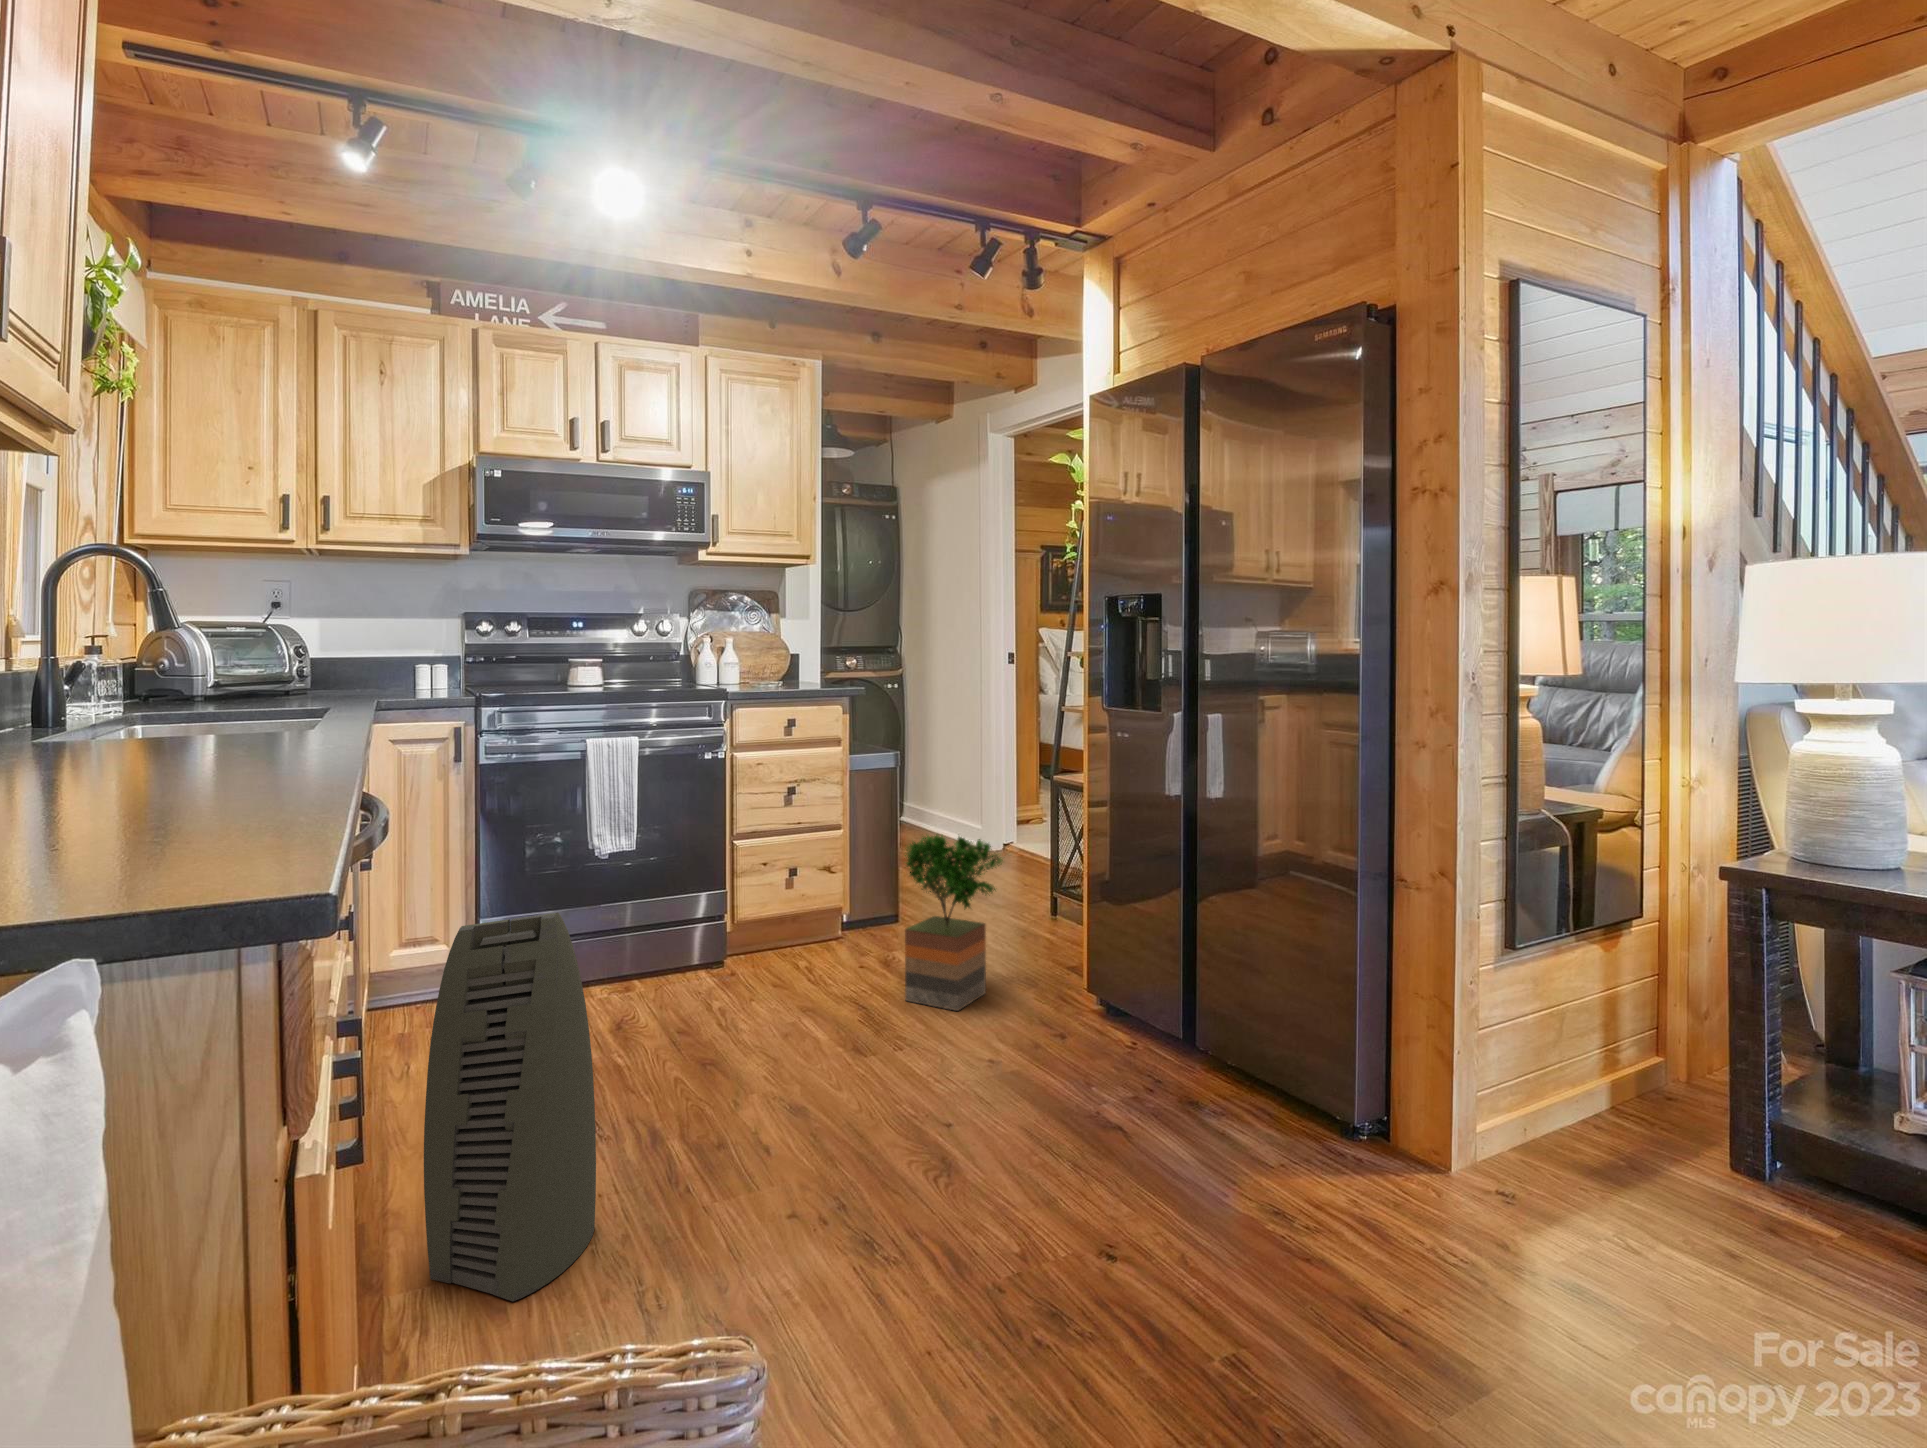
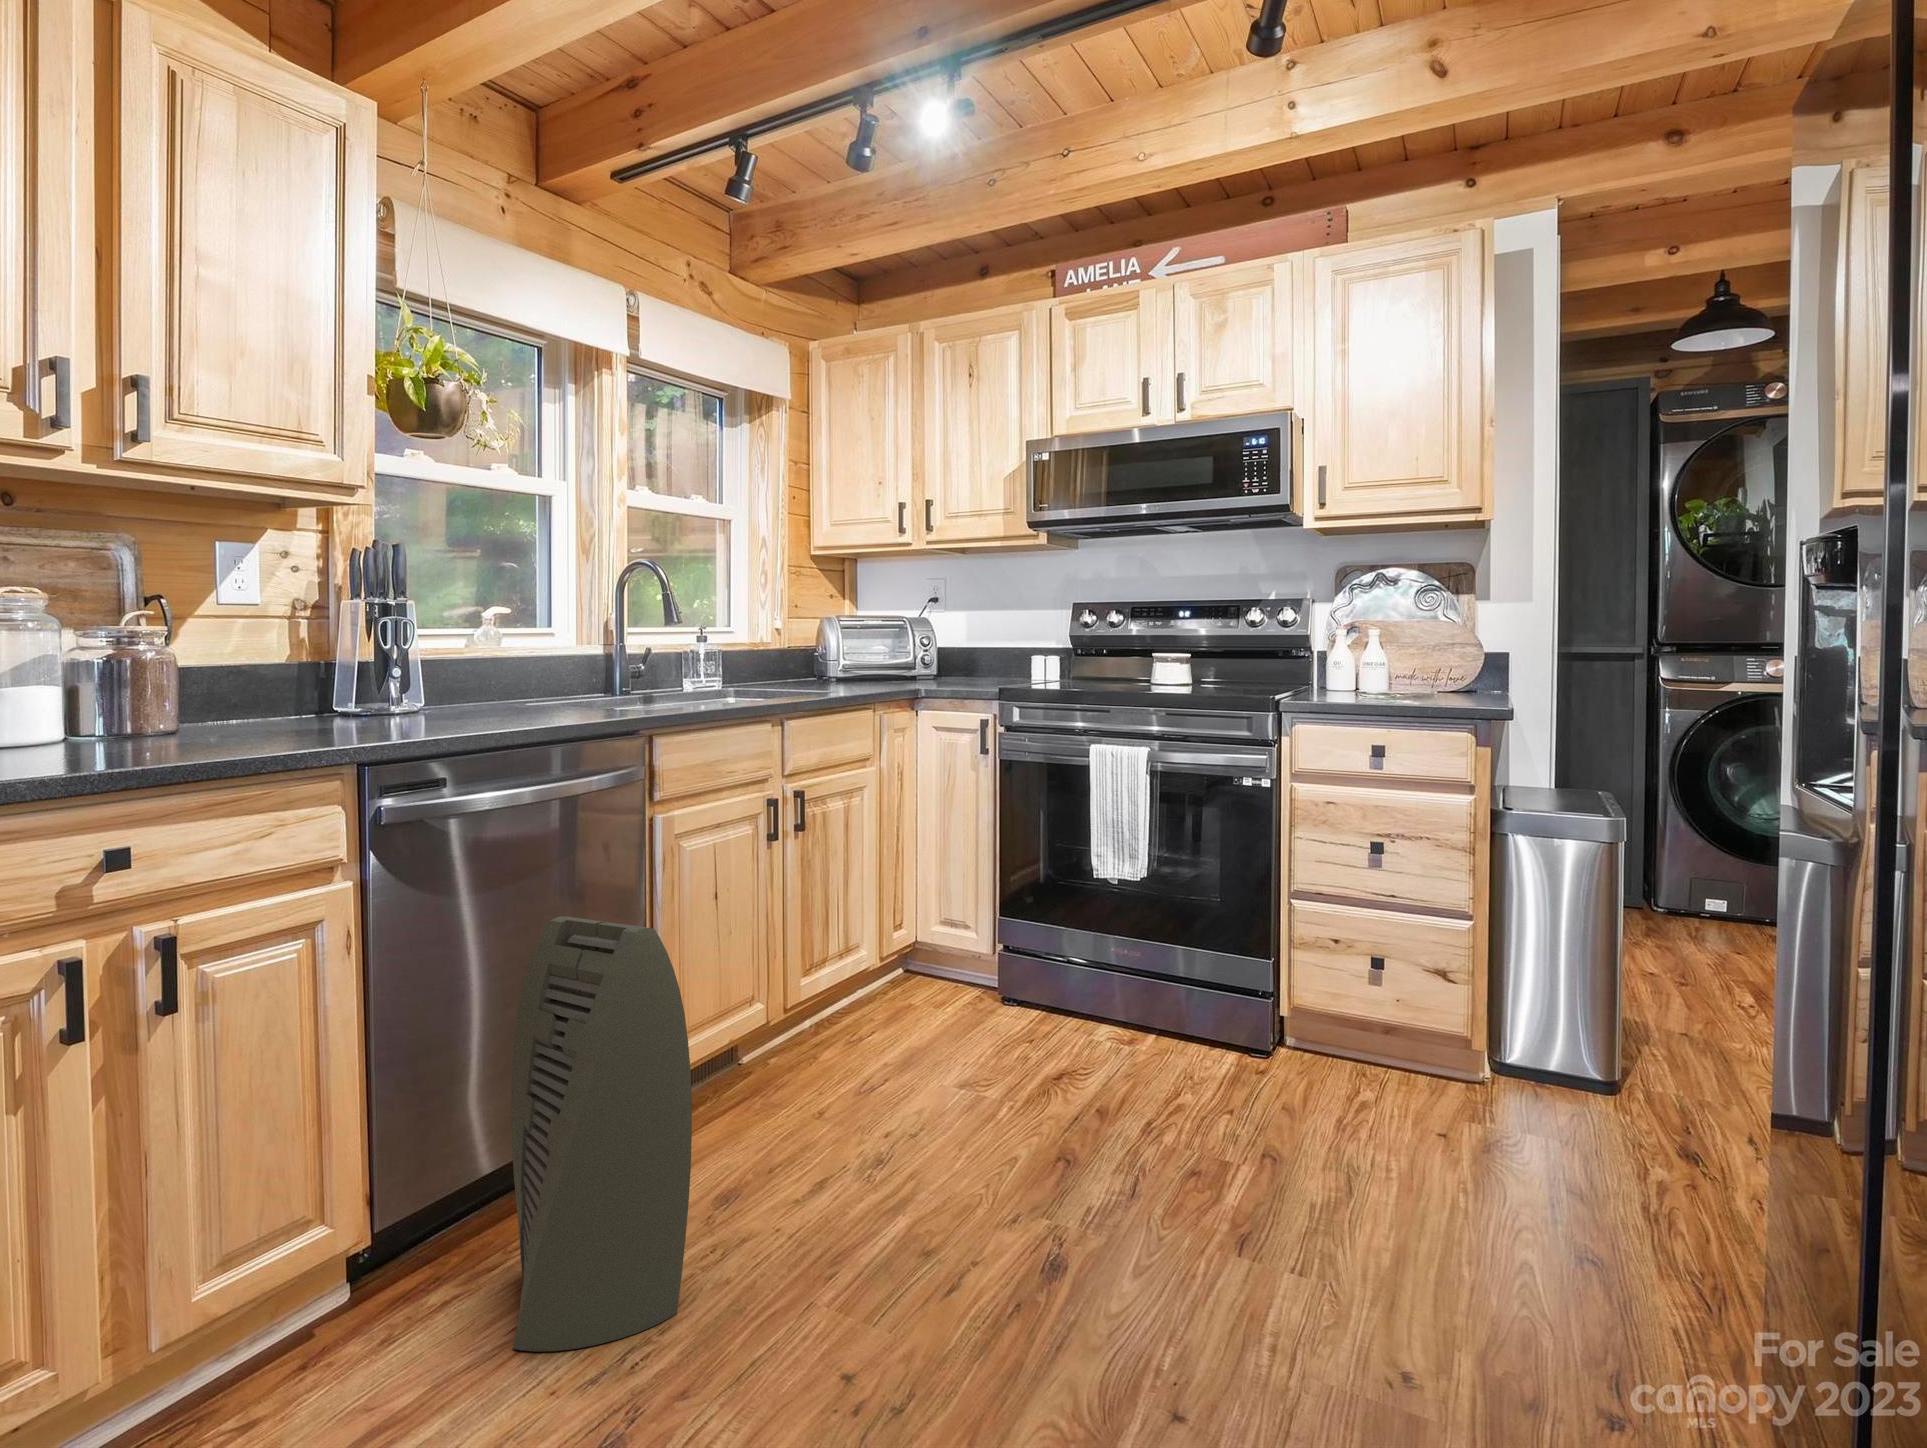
potted tree: present [905,835,1003,1011] -> none [1416,956,1660,1288]

